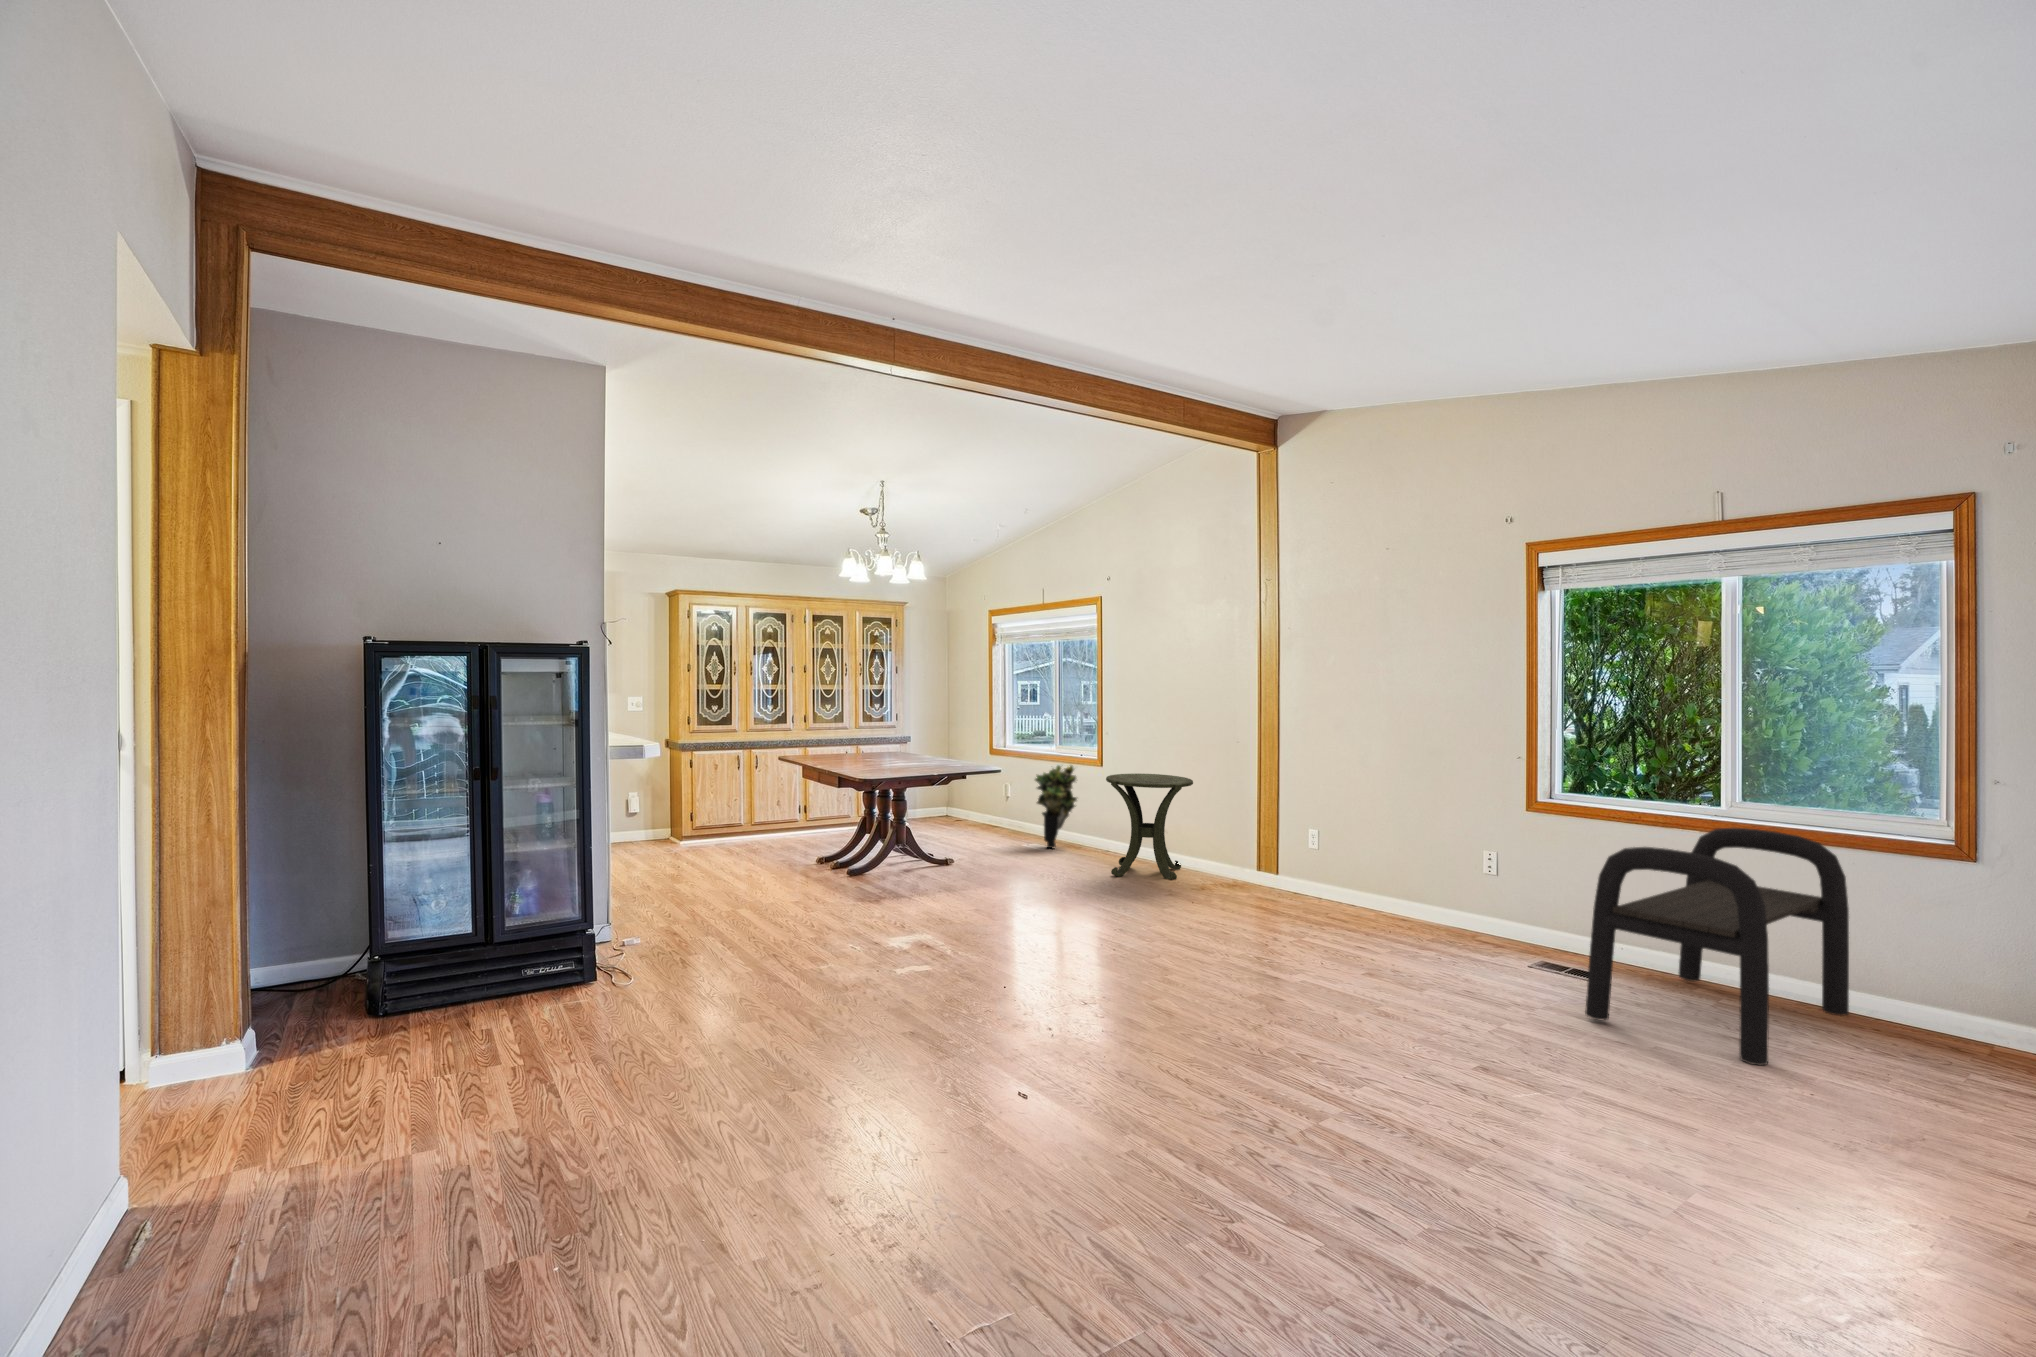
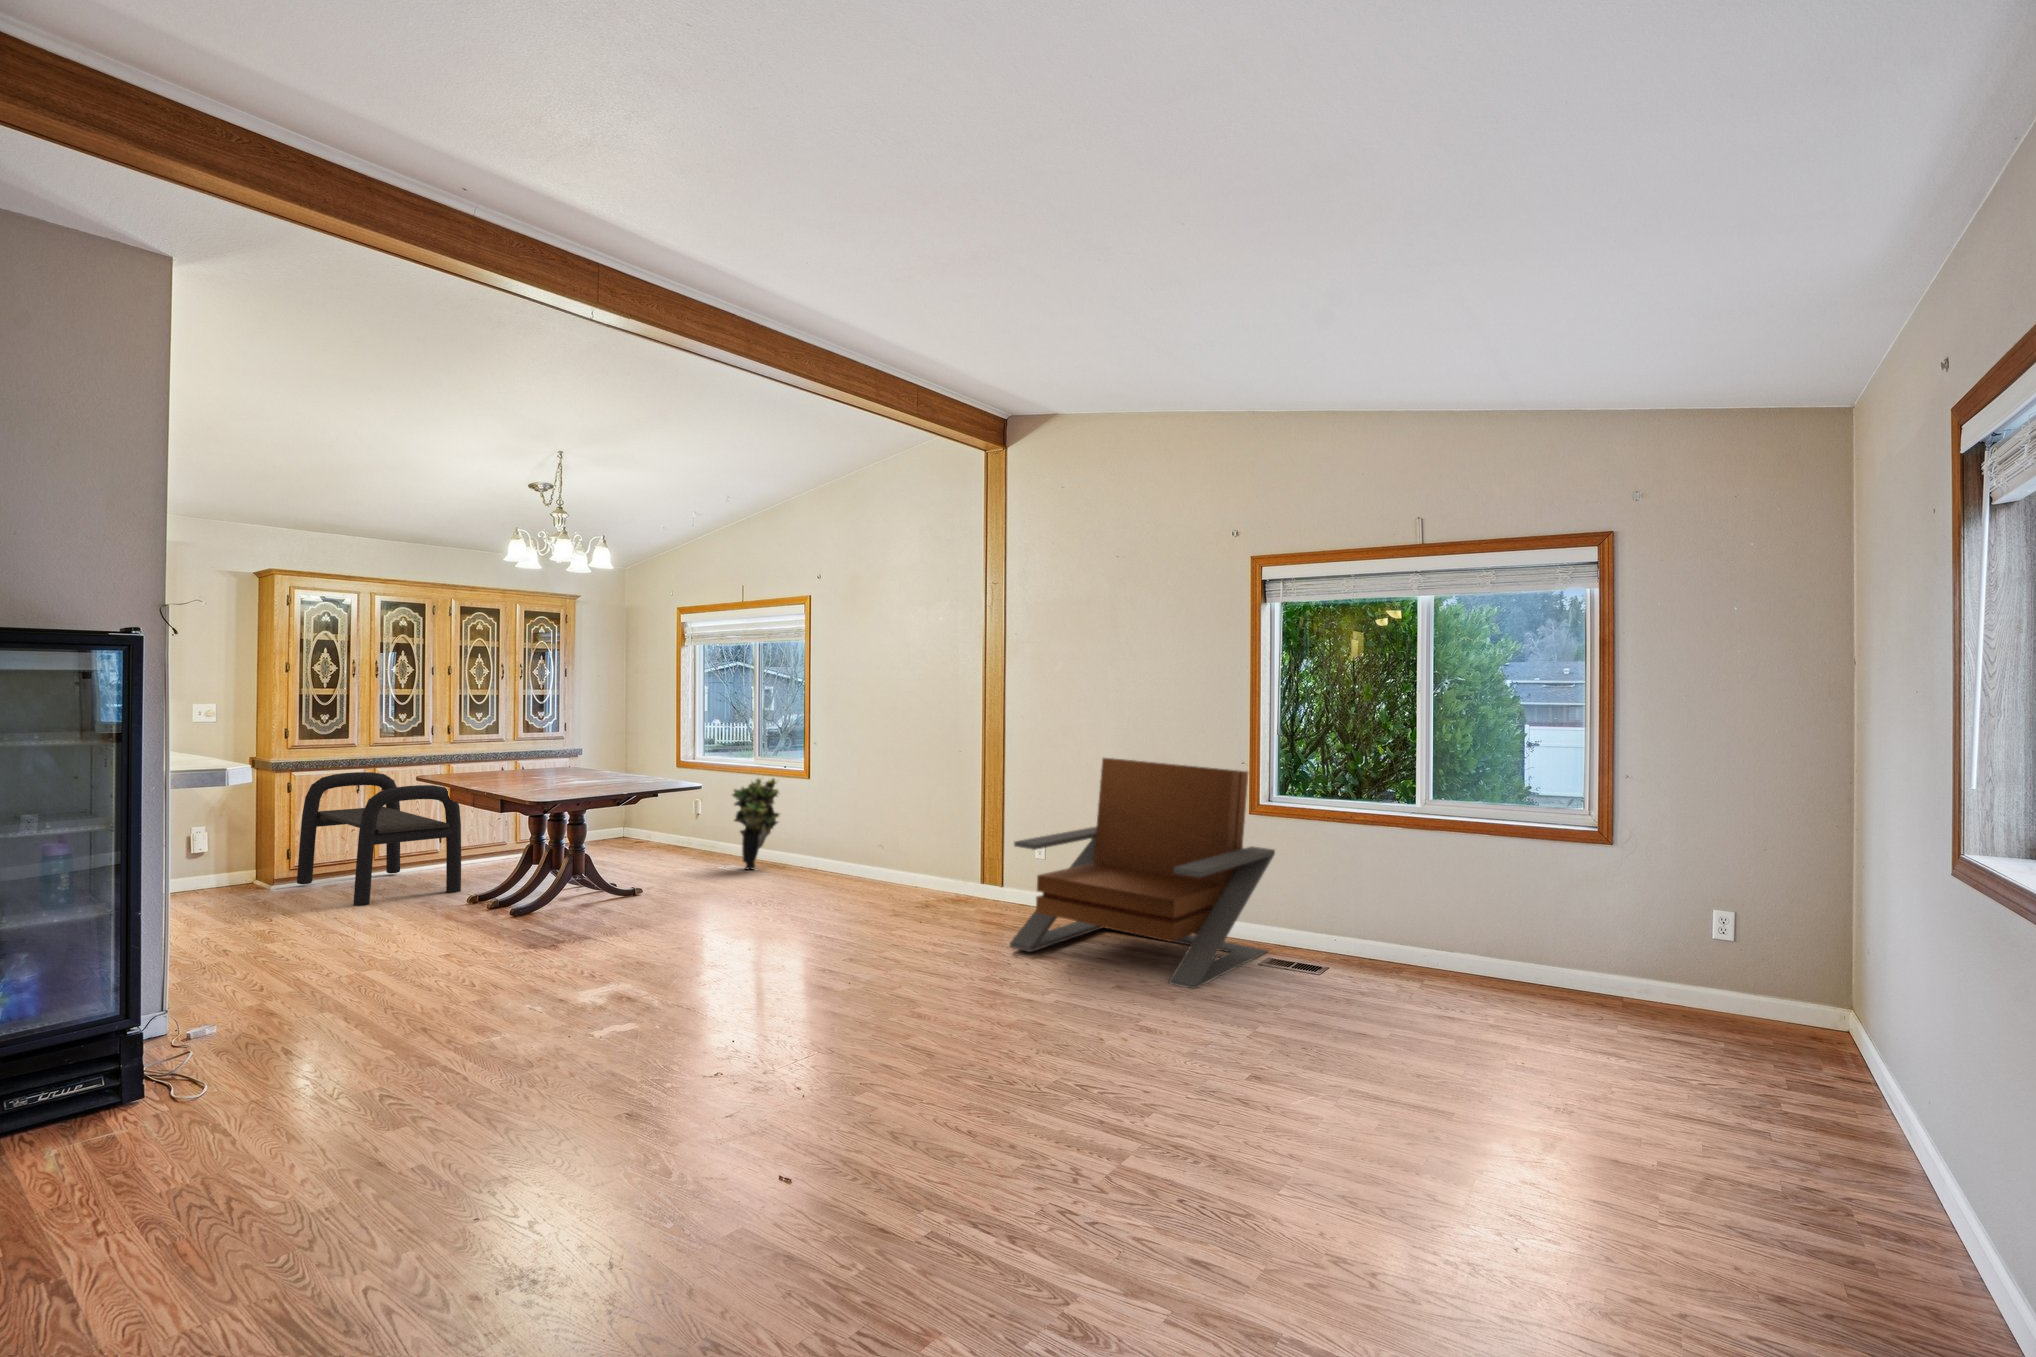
lounge chair: none [1272,750,1556,986] -> present [1010,758,1275,989]
side table: present [1106,774,1193,880] -> none [819,786,912,898]
bench: present [1585,828,1849,1065] -> present [297,772,461,906]

